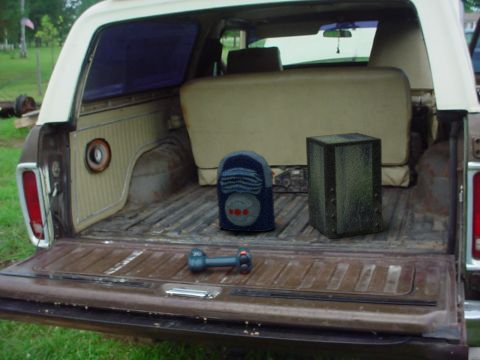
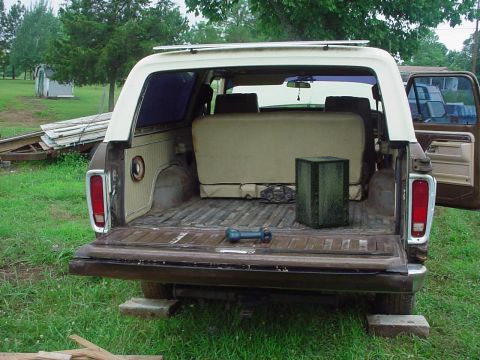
backpack: present [216,150,275,232] -> none [230,166,273,225]

